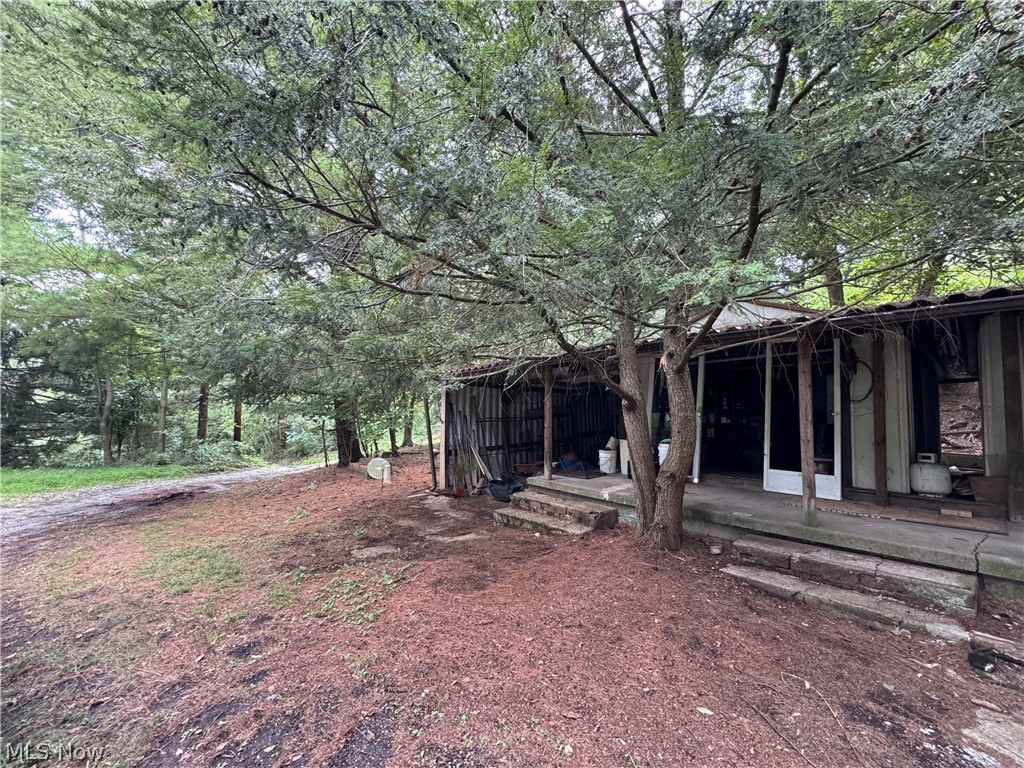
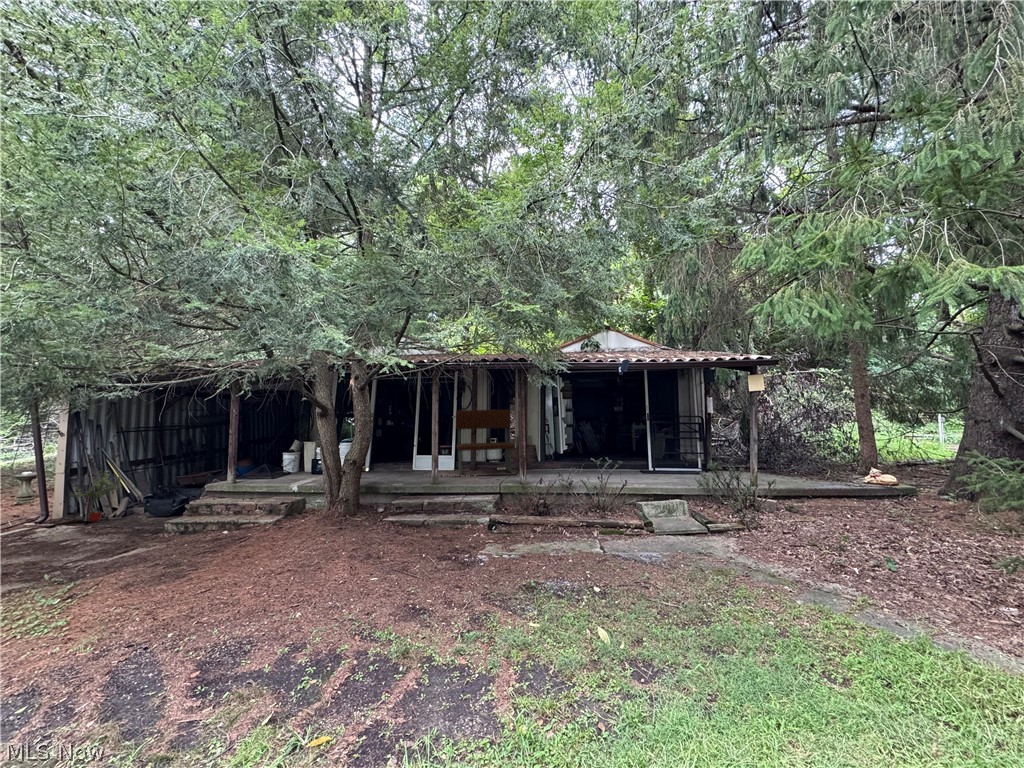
bench: none [843,402,996,524] -> present [456,410,515,475]

